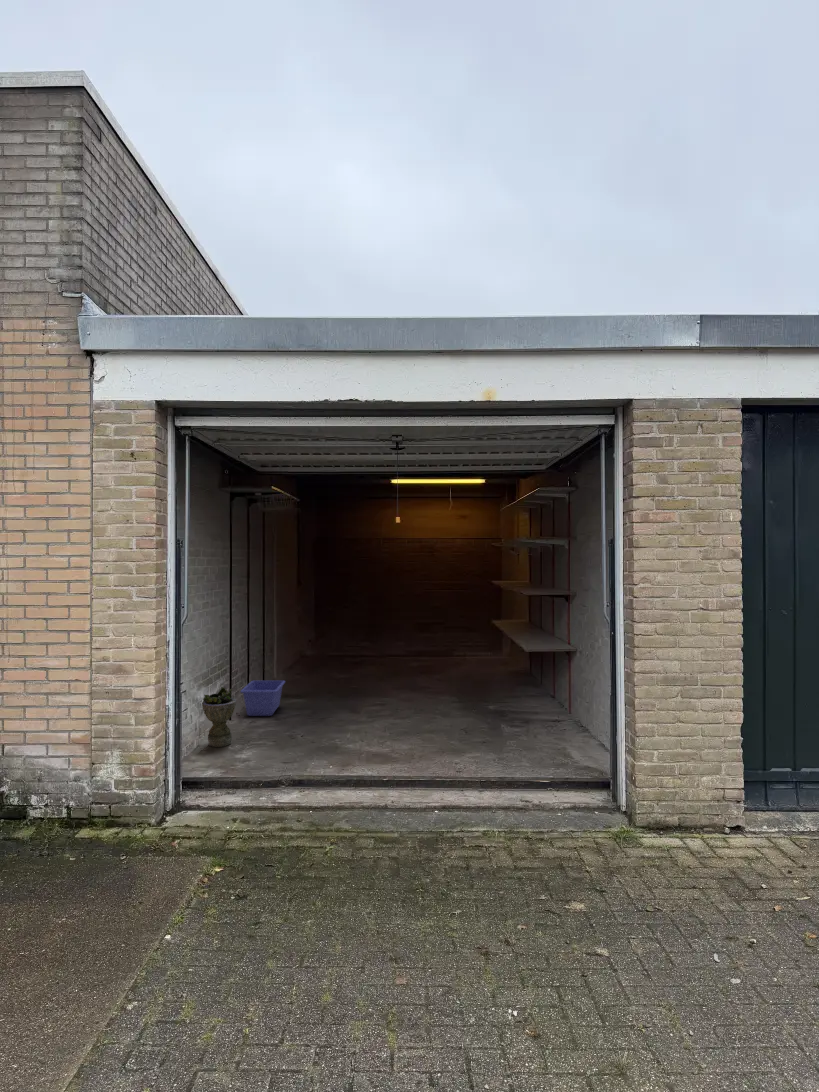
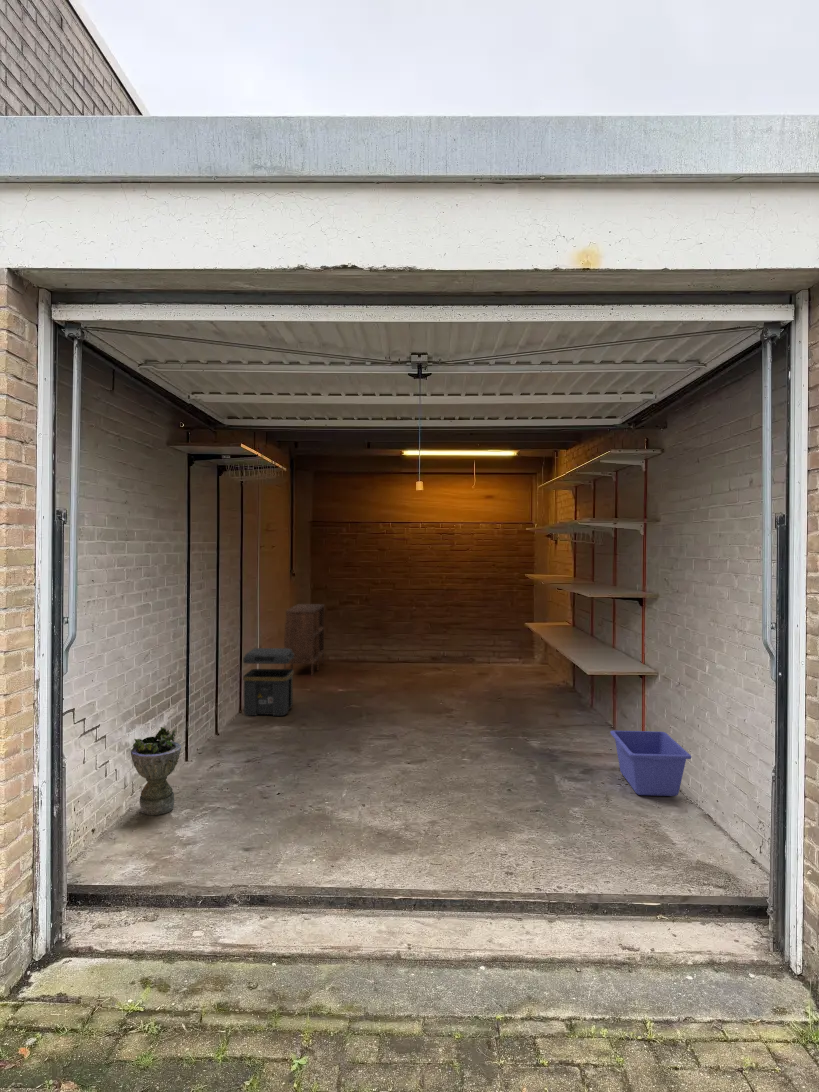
shelving unit: none [297,608,329,667] -> present [284,604,325,676]
toolbox: none [268,640,307,692] -> present [243,648,294,716]
storage bin: present [241,681,285,716] -> present [610,731,691,796]

